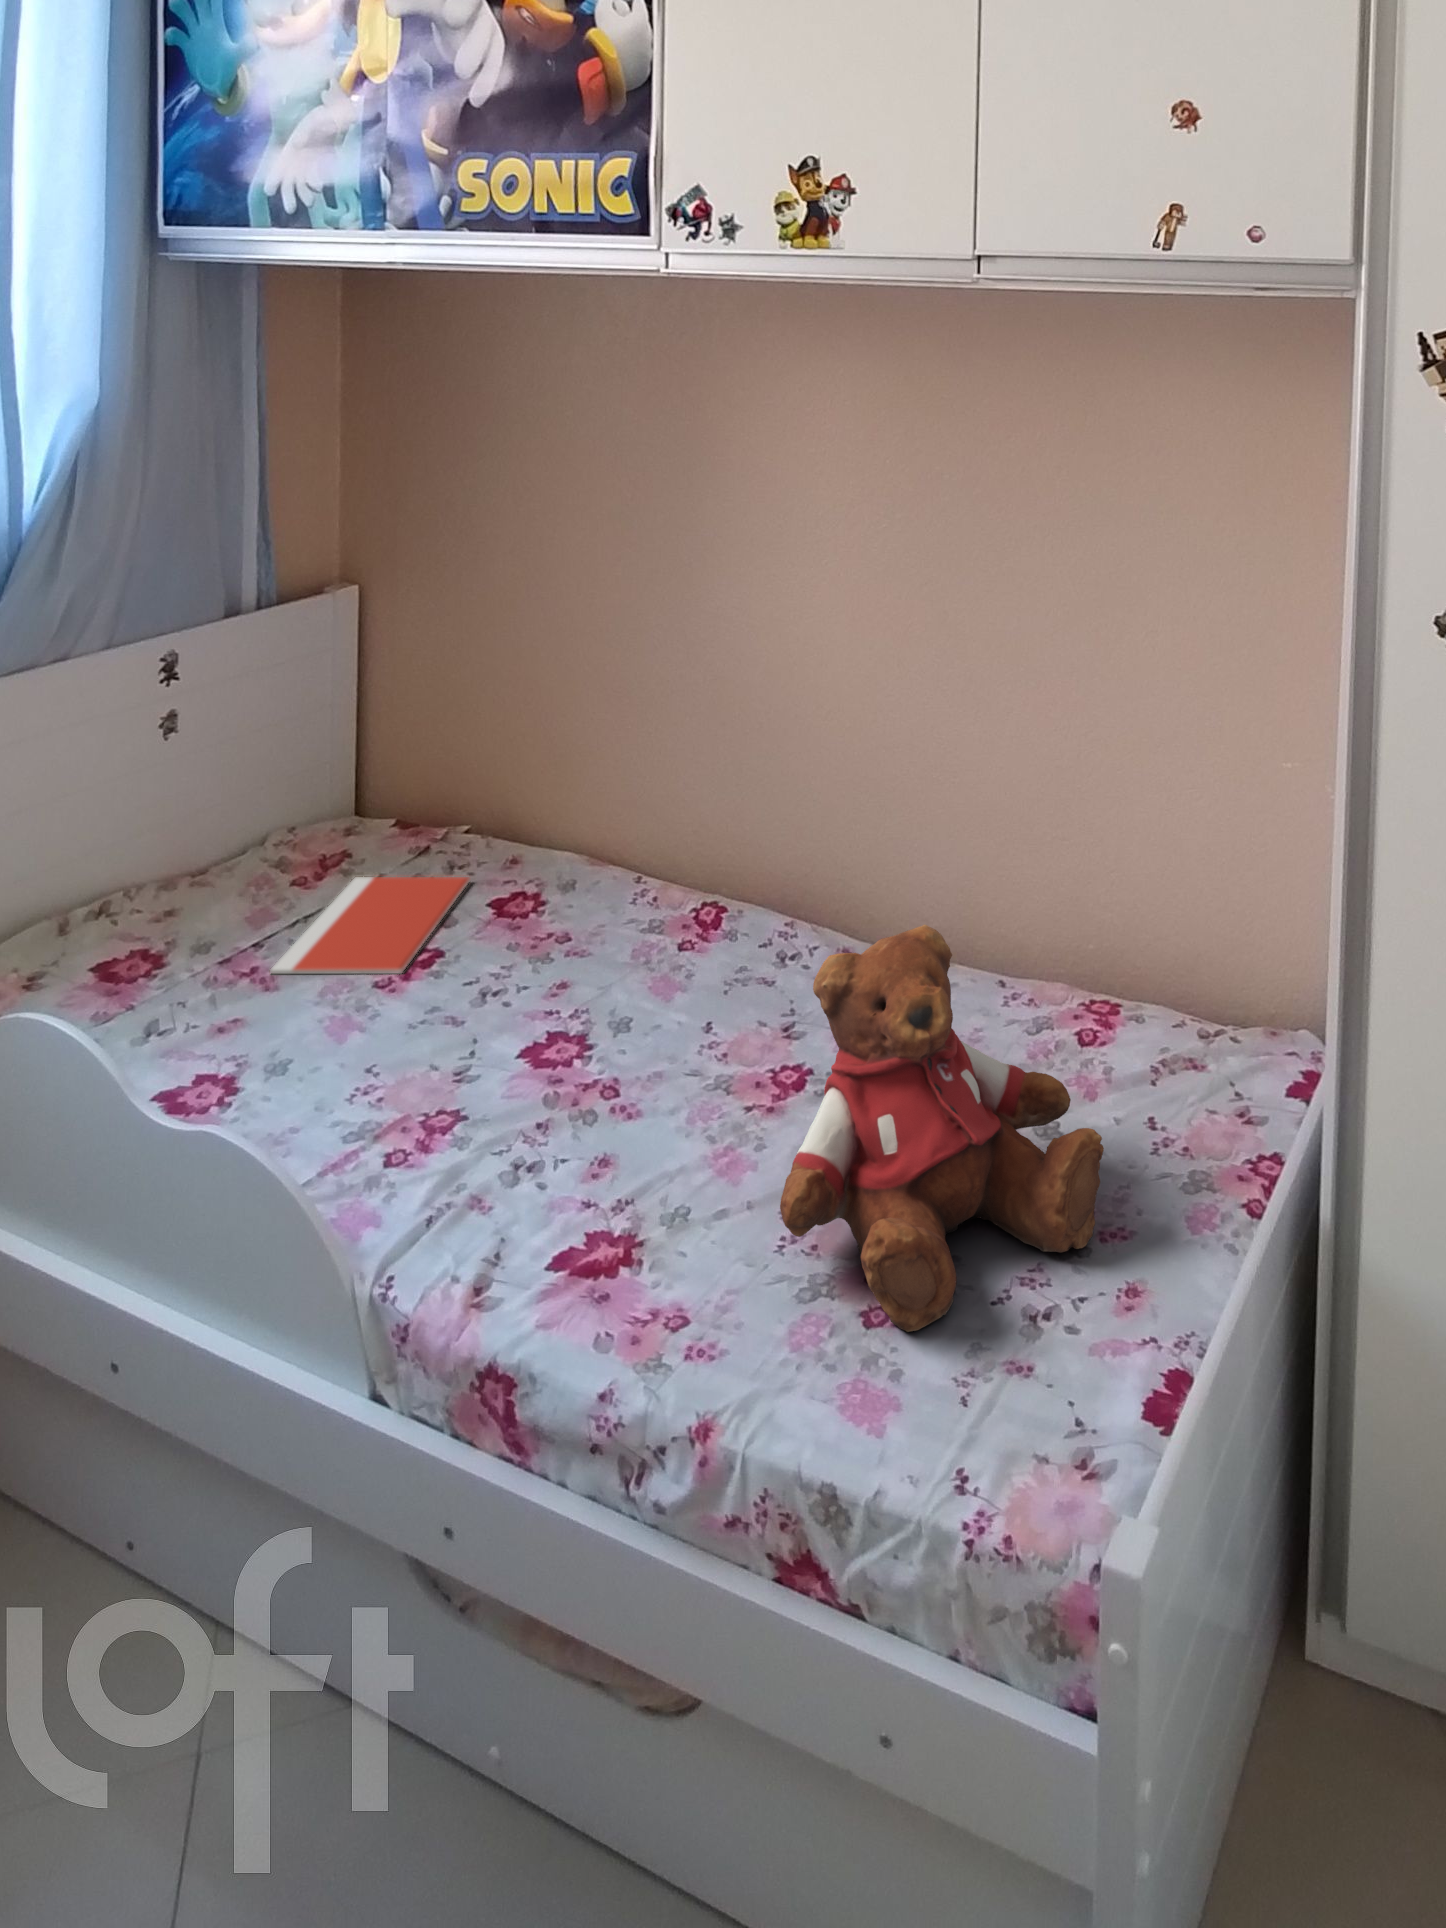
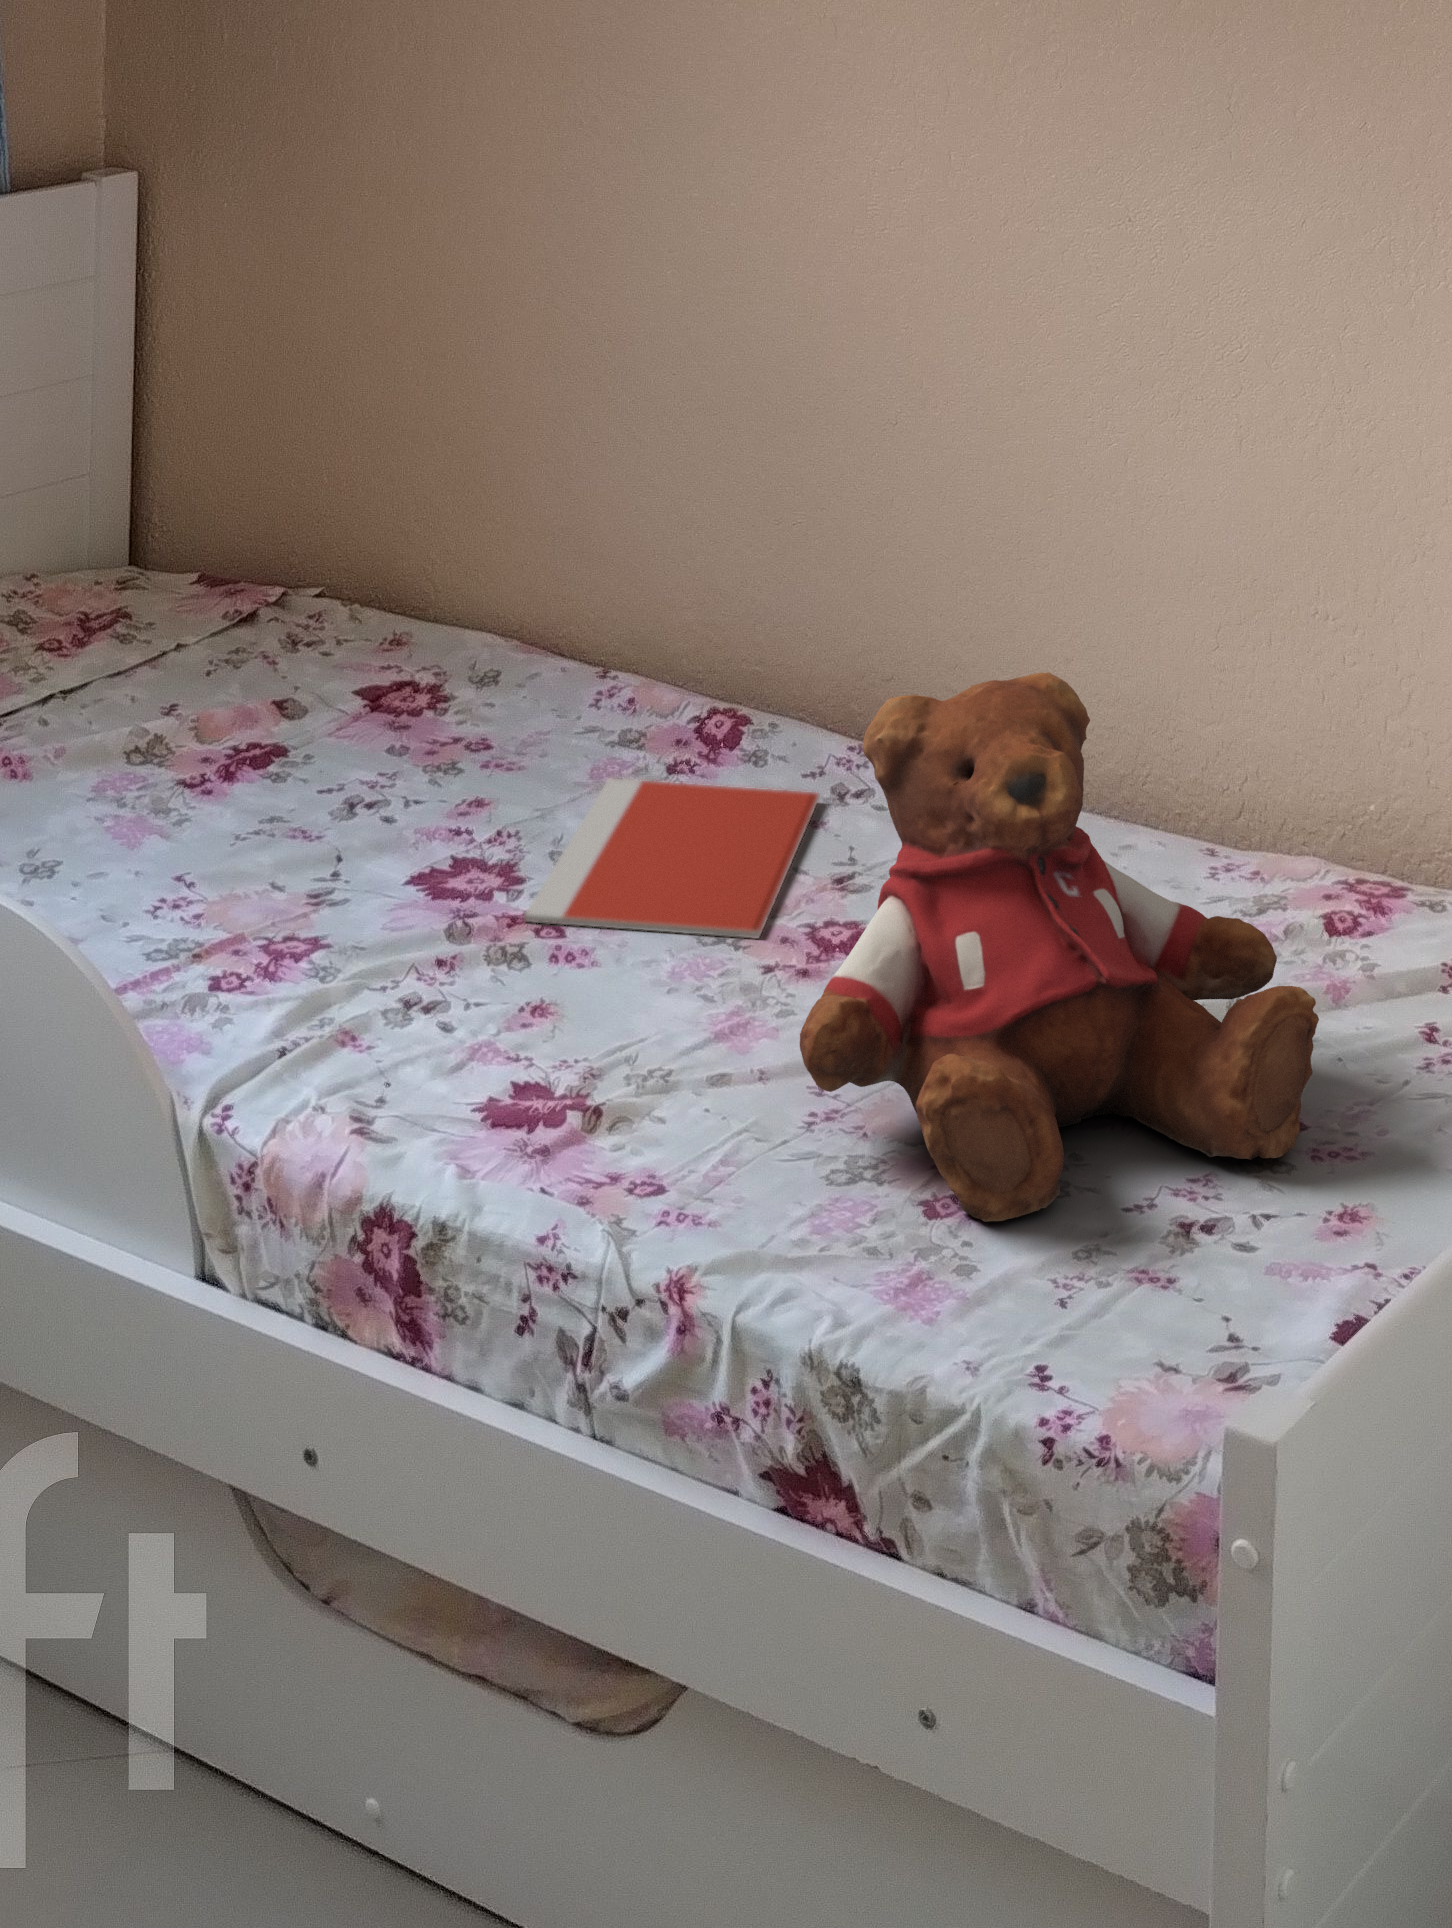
notebook: present [270,877,470,974] -> present [524,778,819,939]

